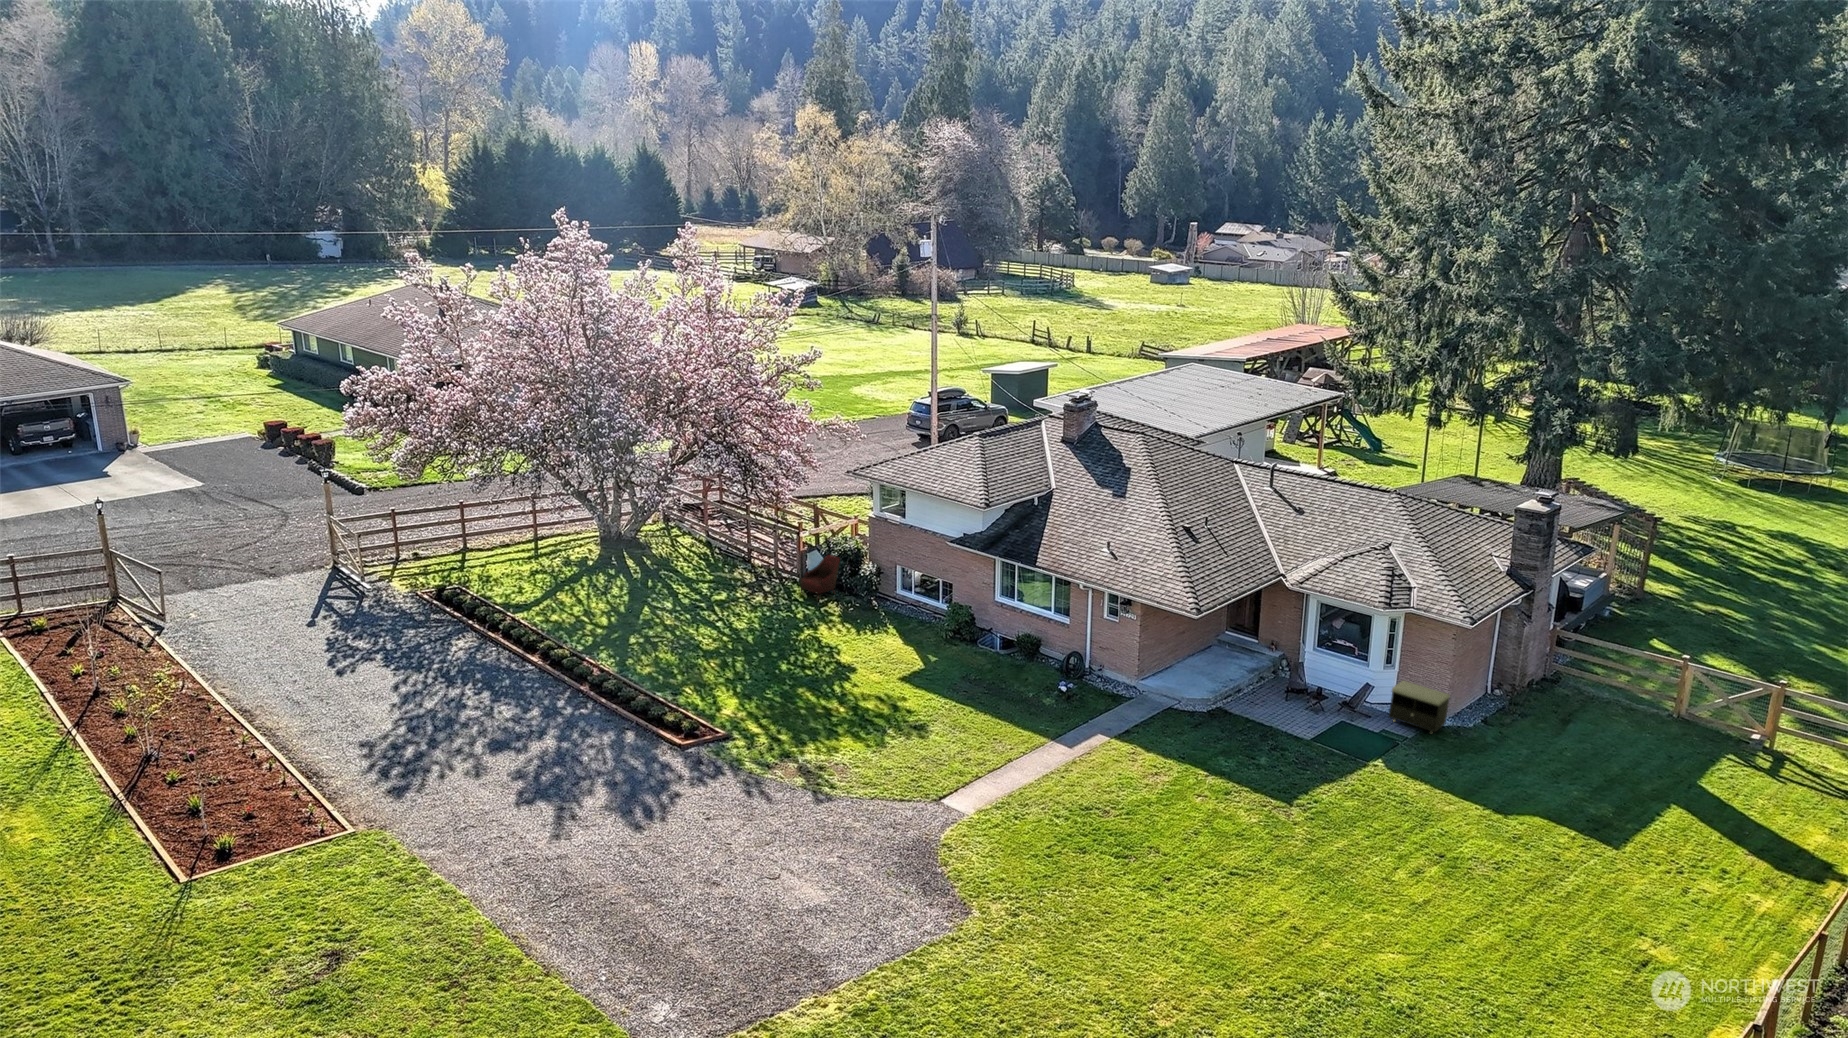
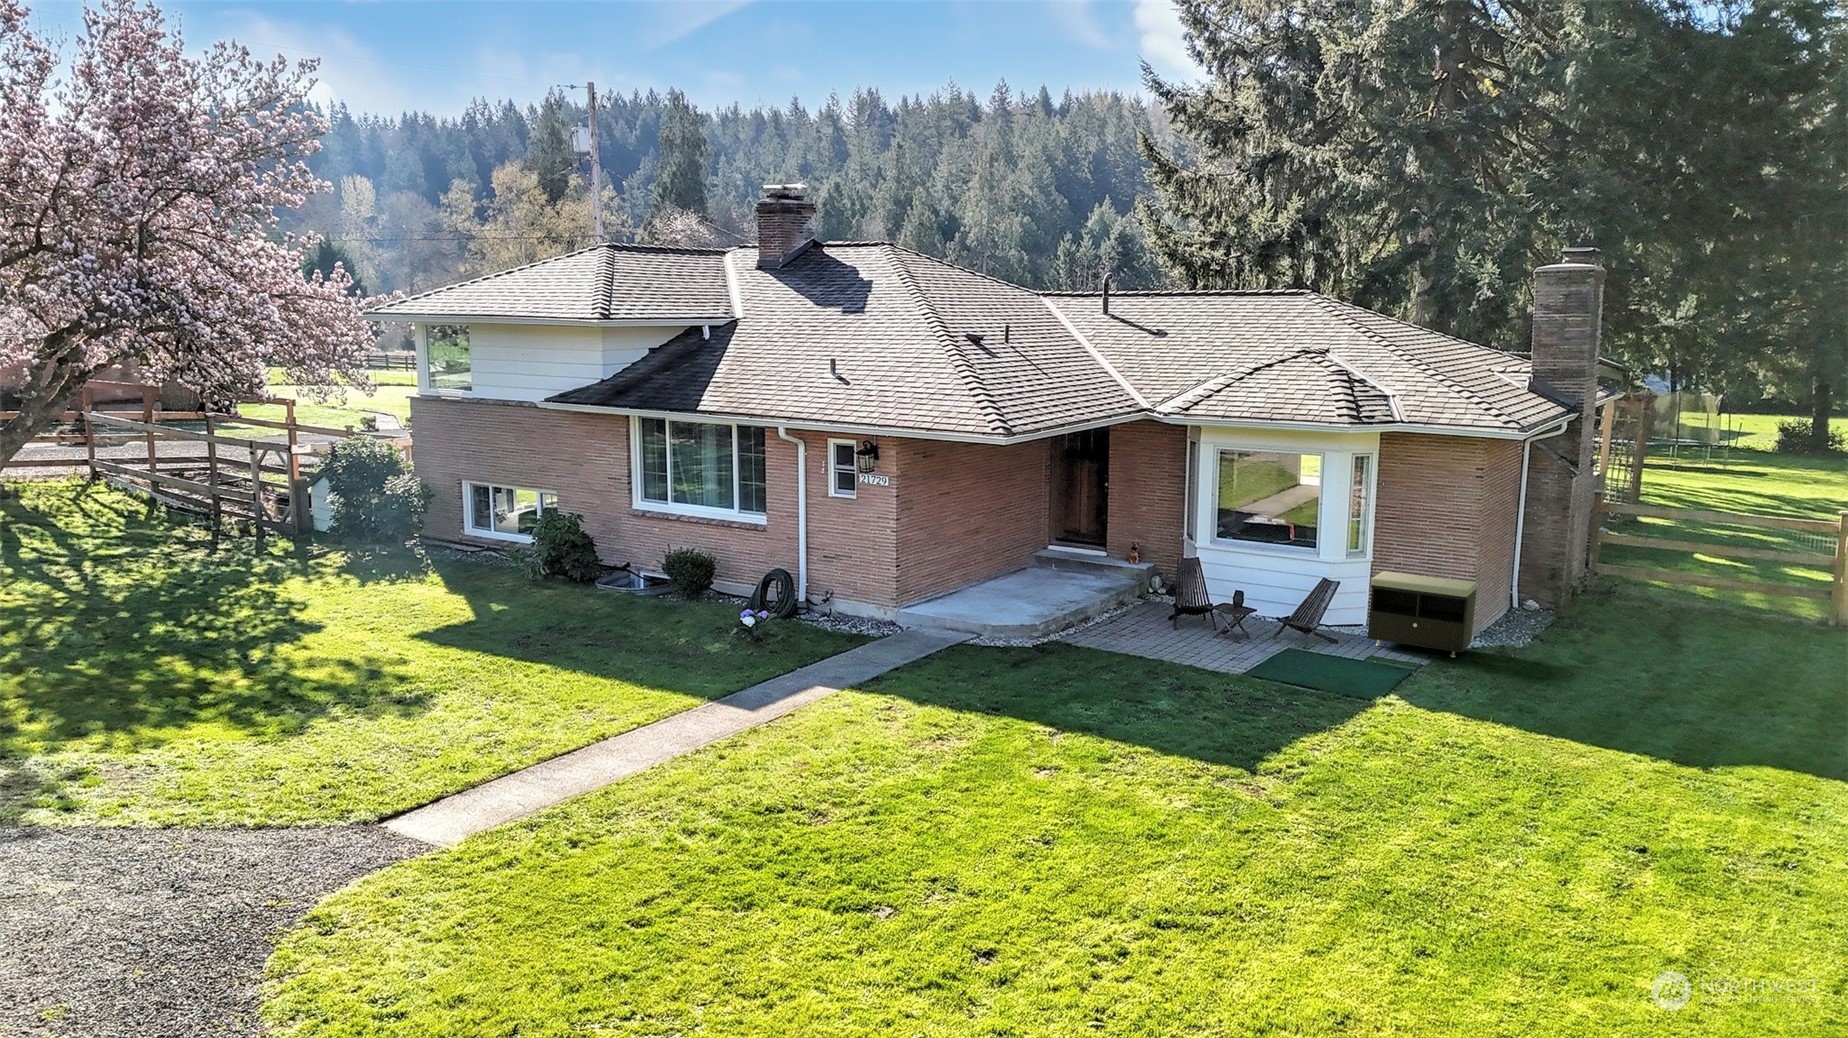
armchair: present [800,555,840,594] -> none [299,477,374,549]

